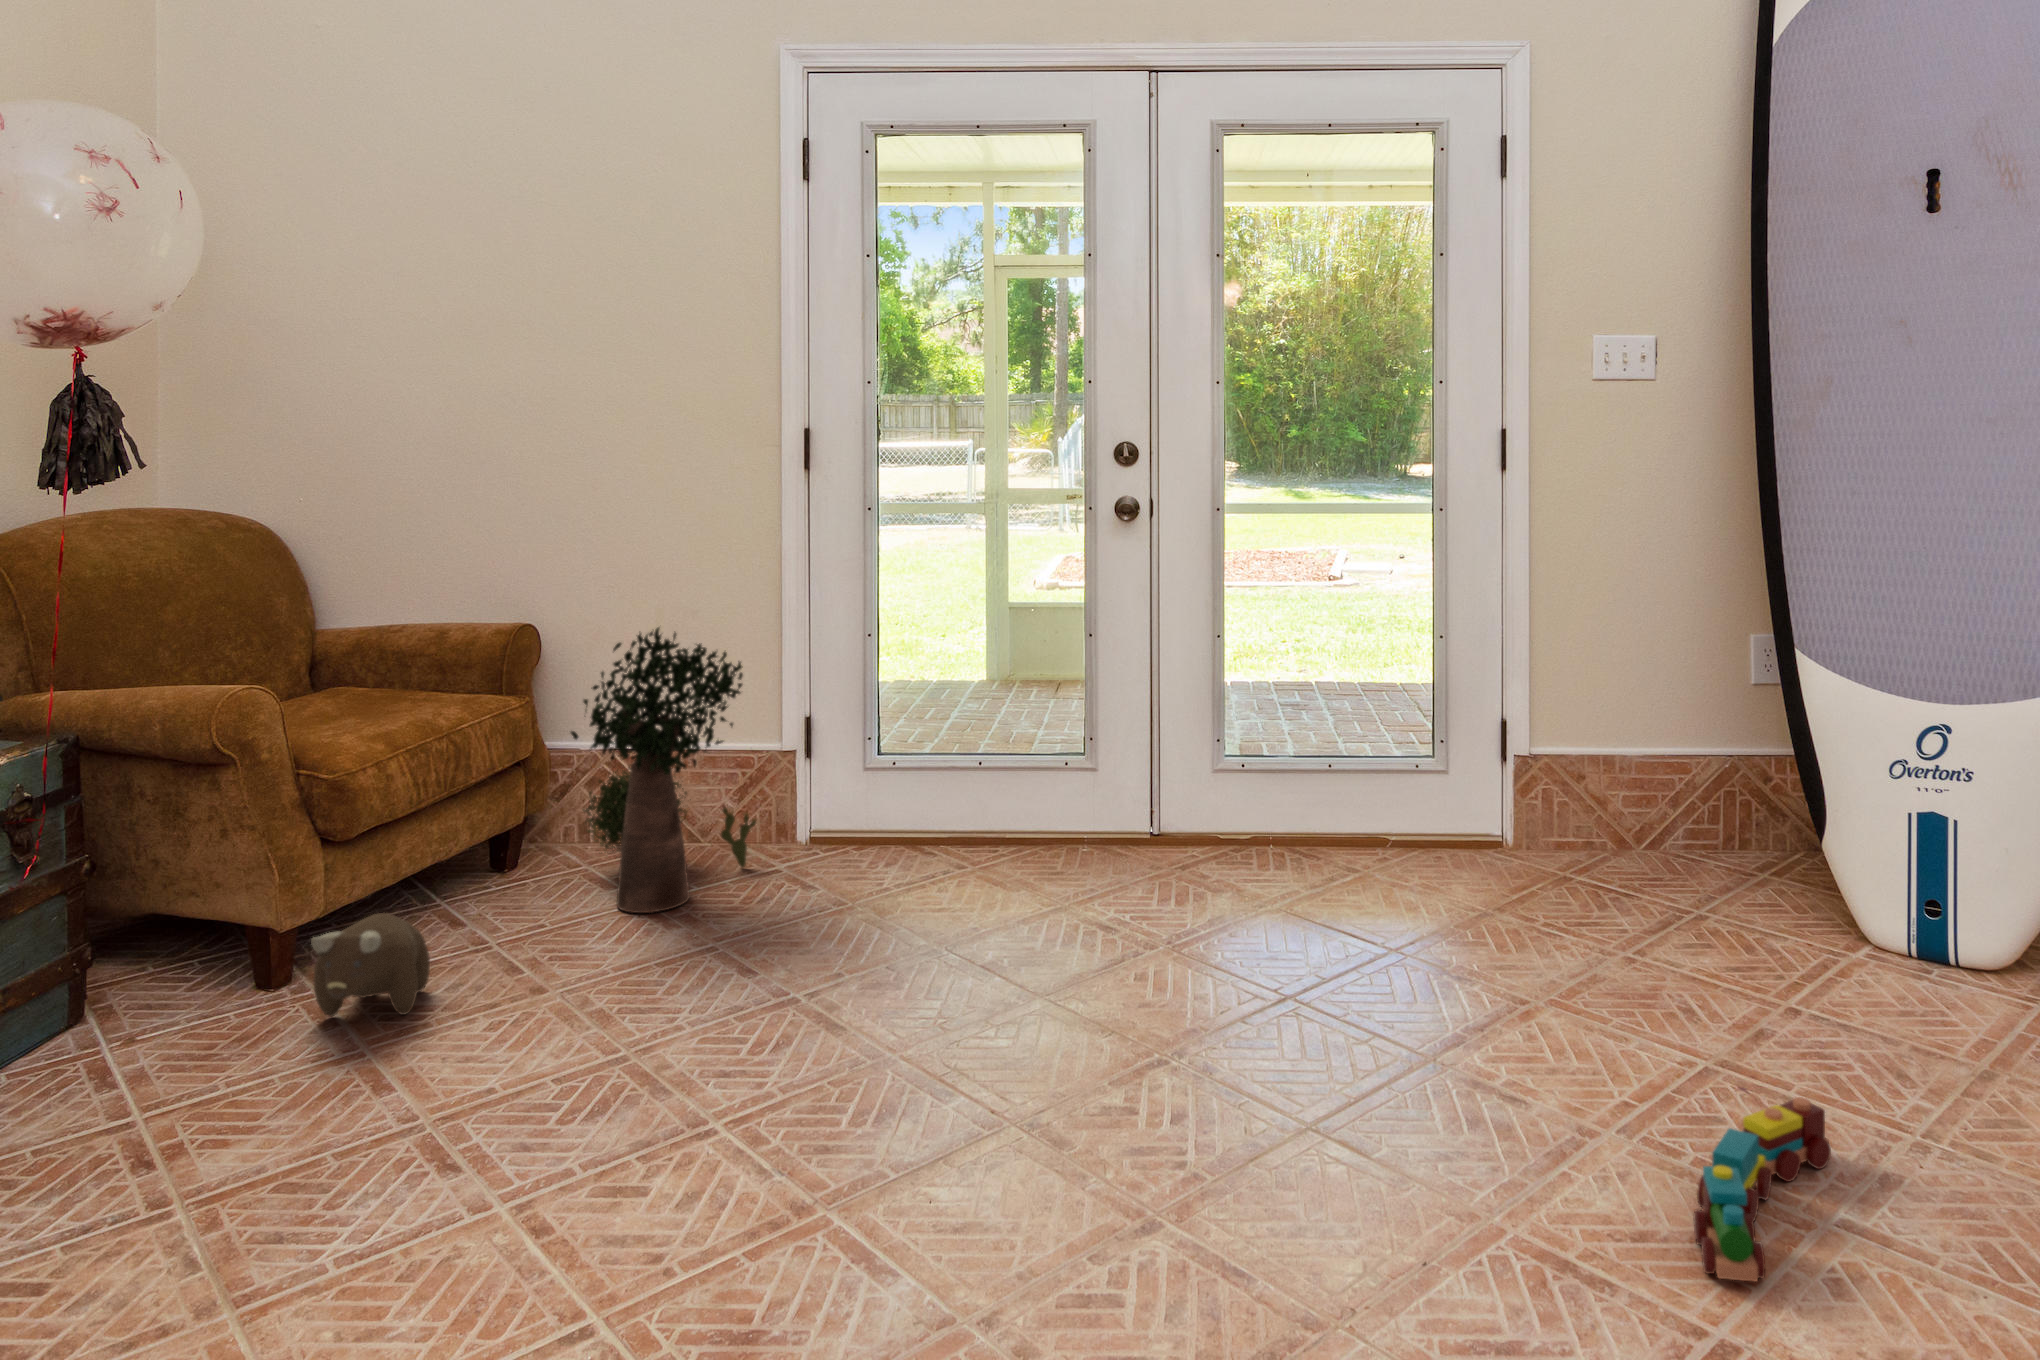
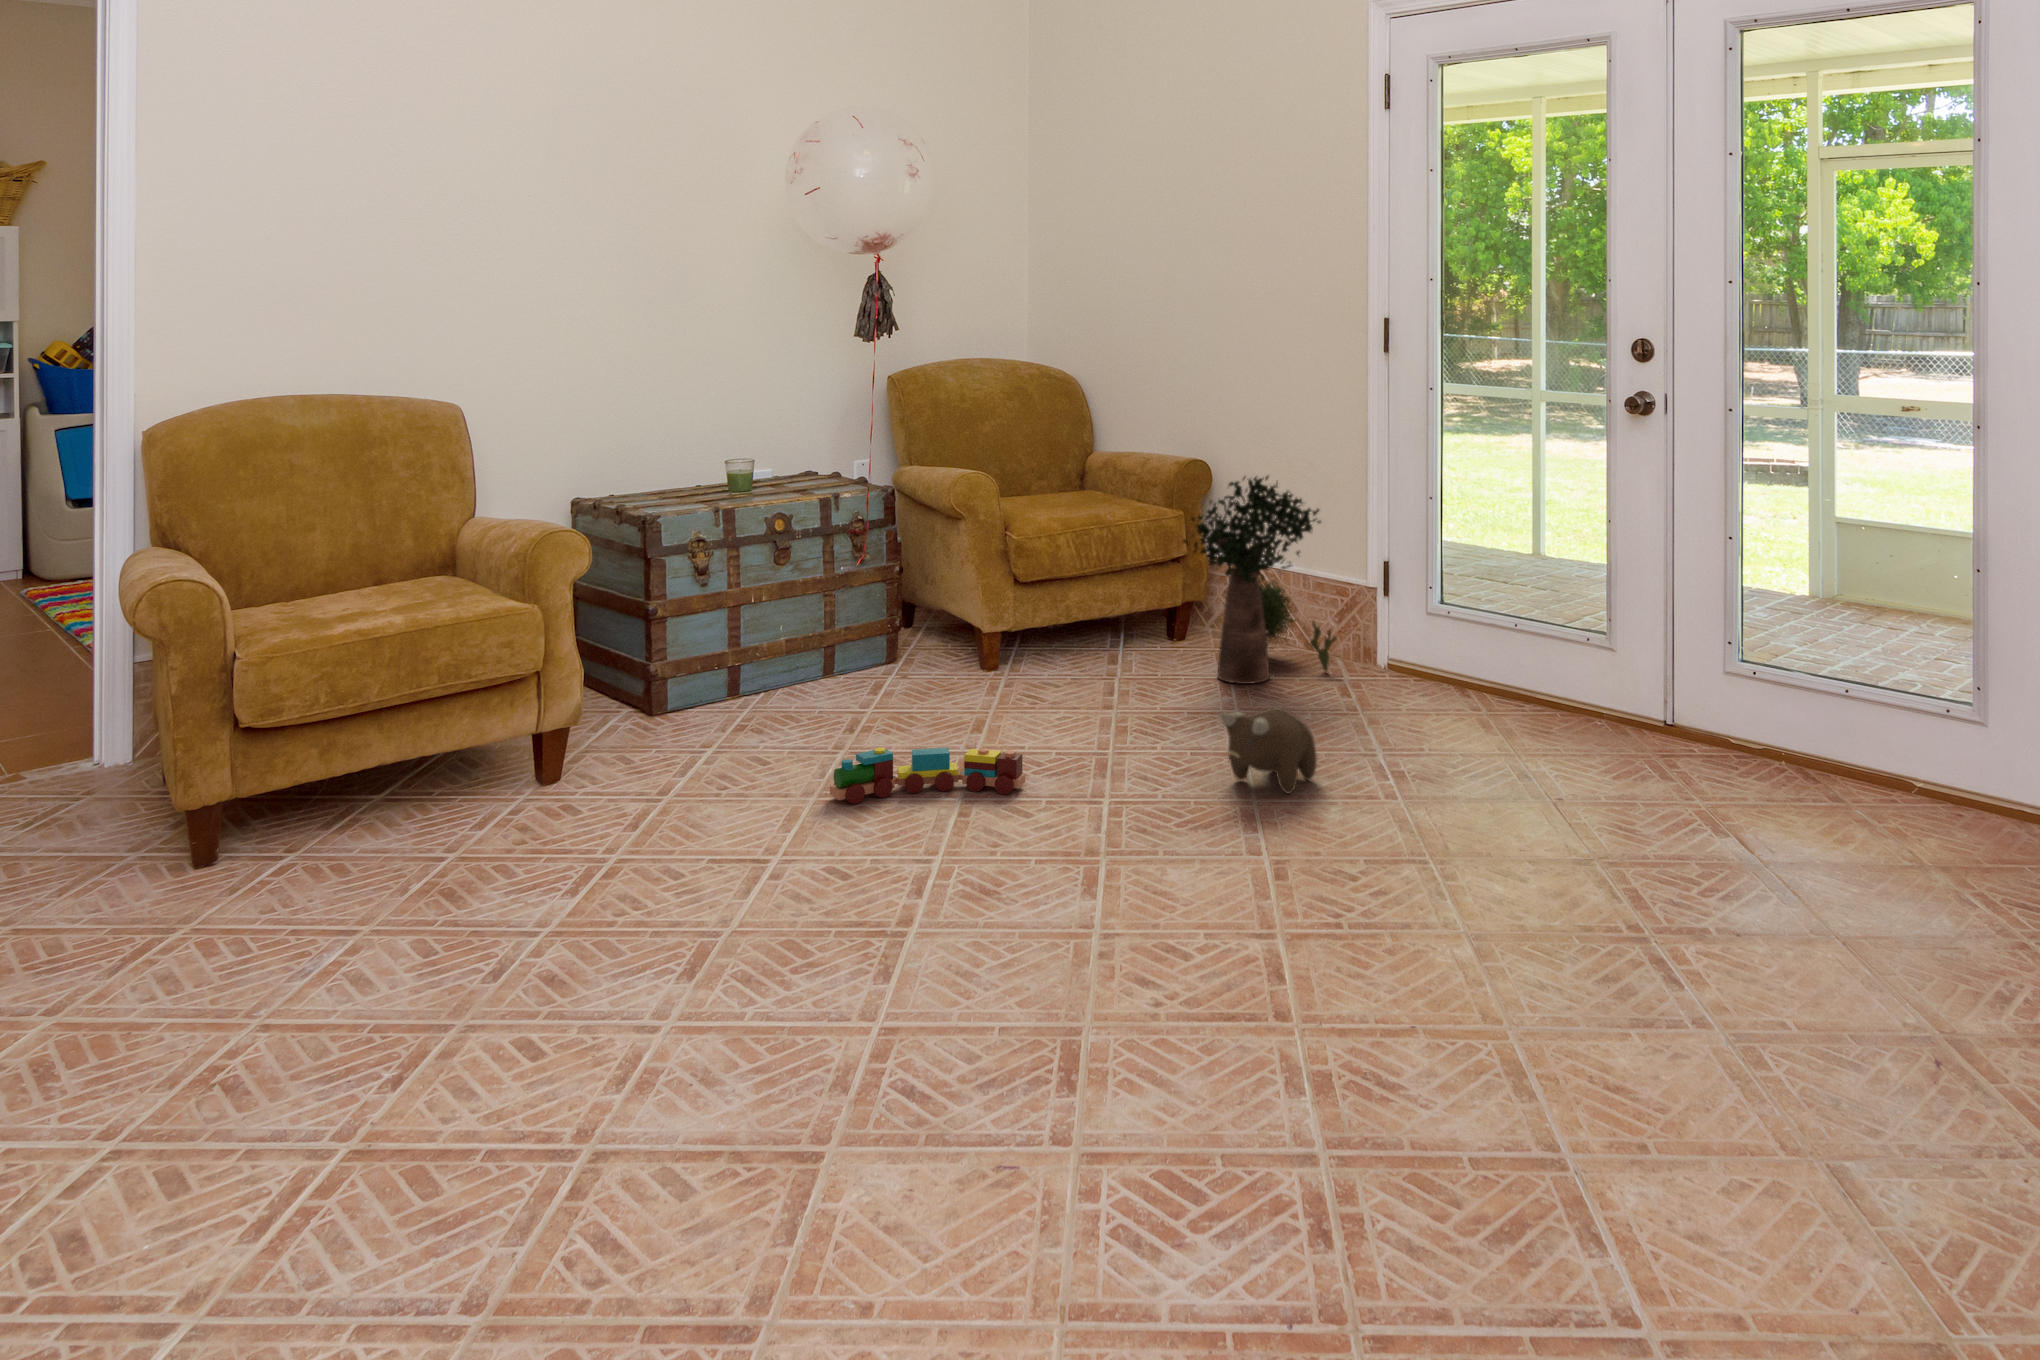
plush toy: present [311,913,430,1017] -> present [1220,708,1317,794]
toy train: present [1693,1097,1831,1282] -> present [830,747,1025,804]

